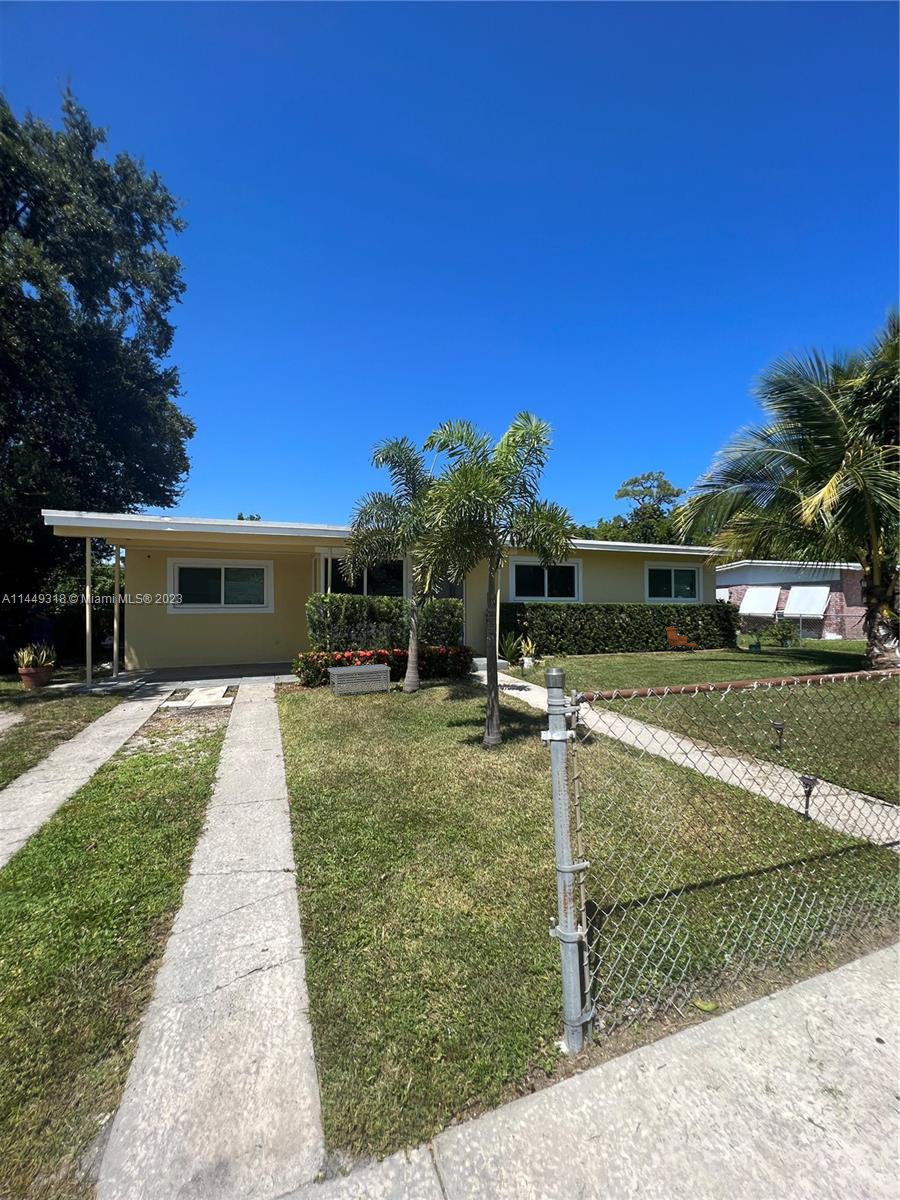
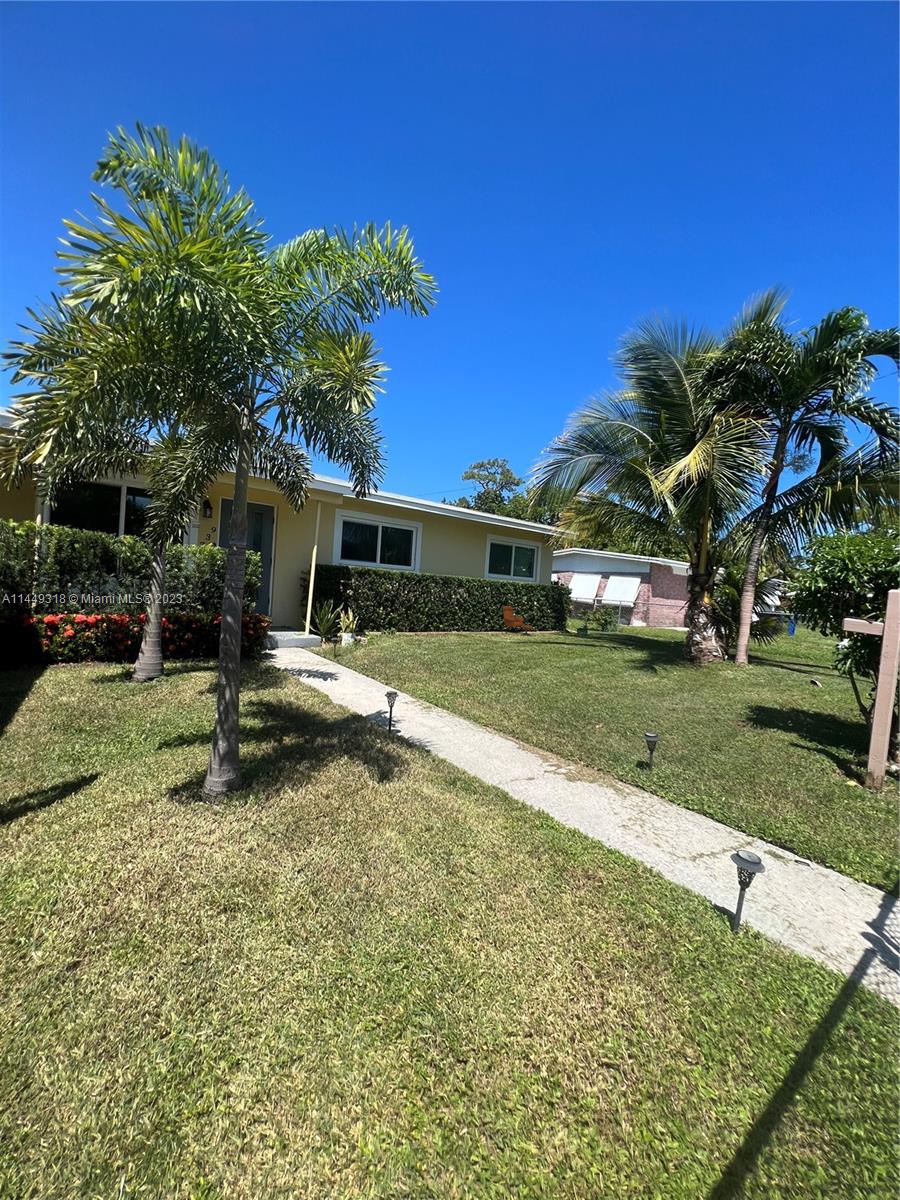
storage bench: present [328,664,391,697] -> none [15,634,124,683]

